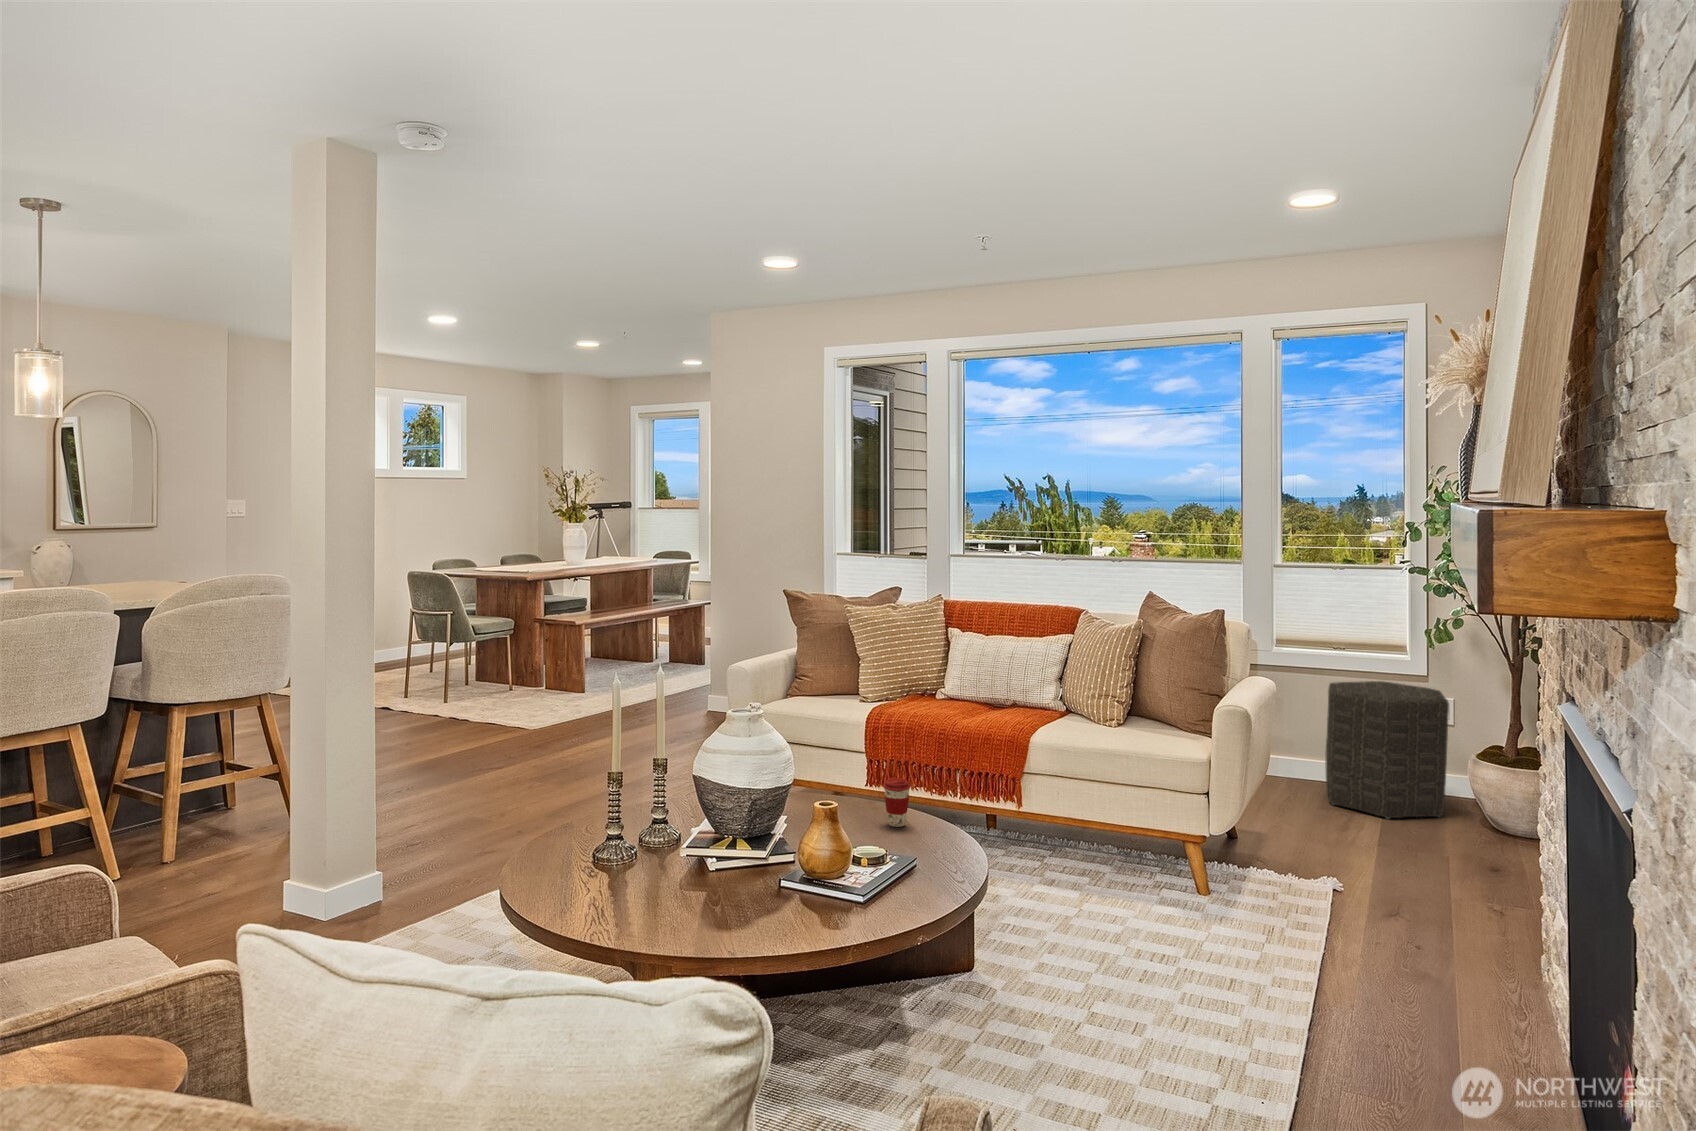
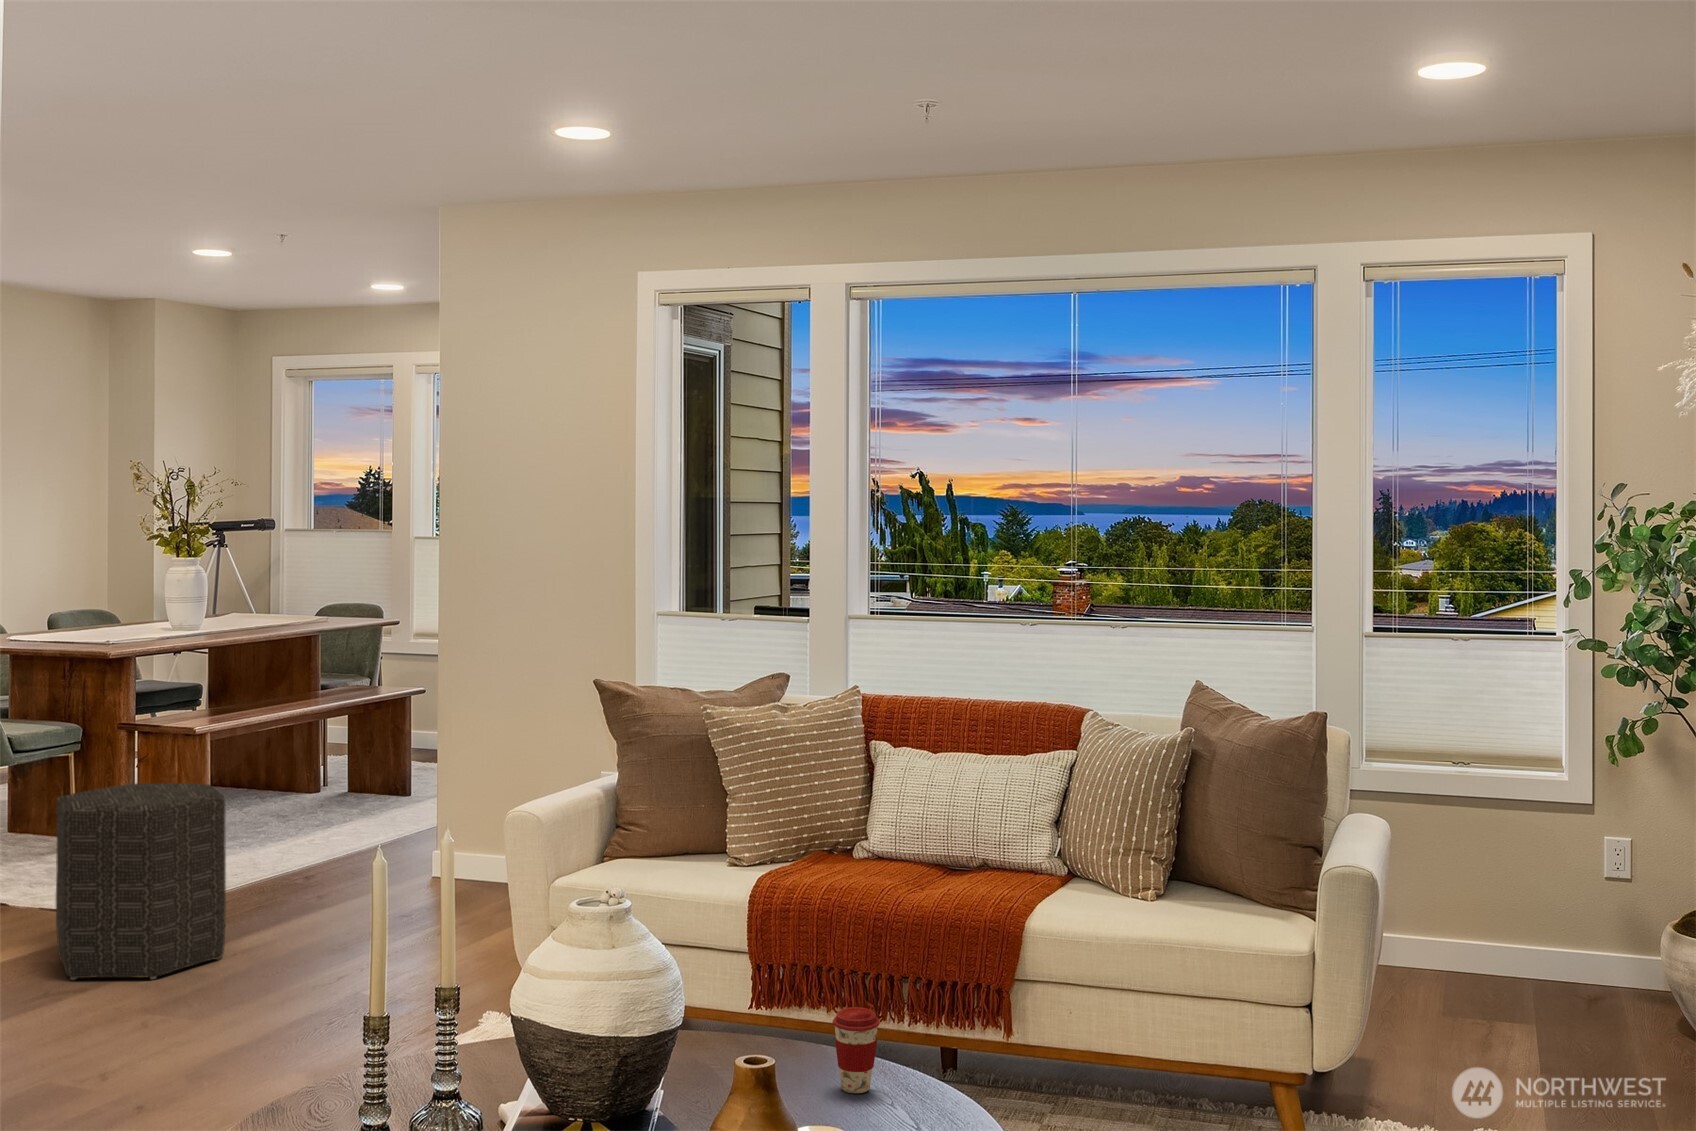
ottoman: present [1325,681,1449,819] -> present [56,783,226,980]

